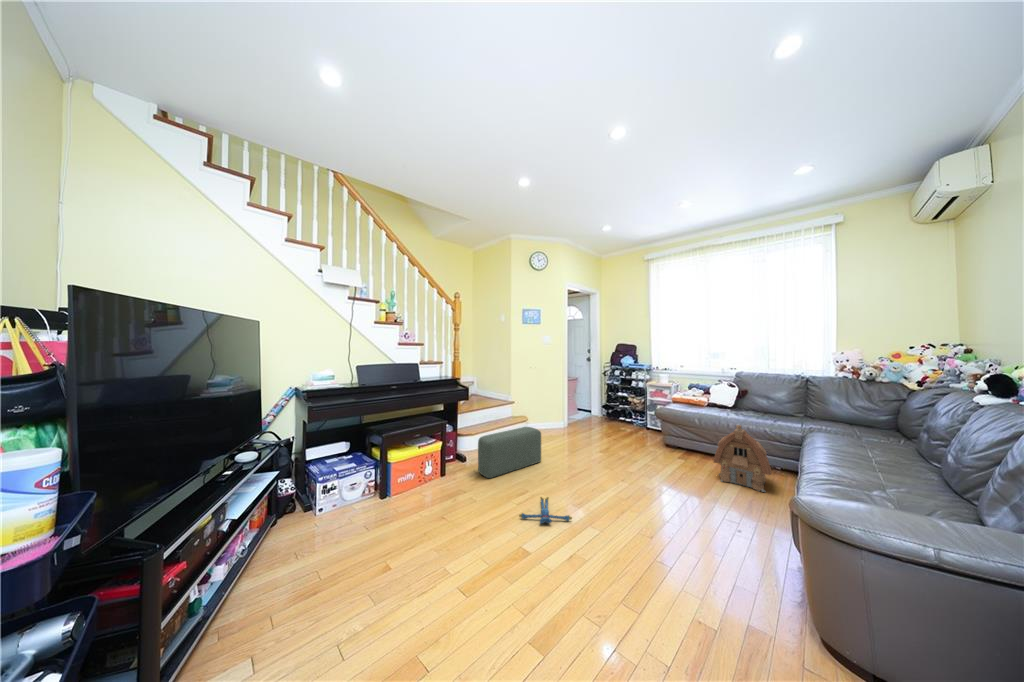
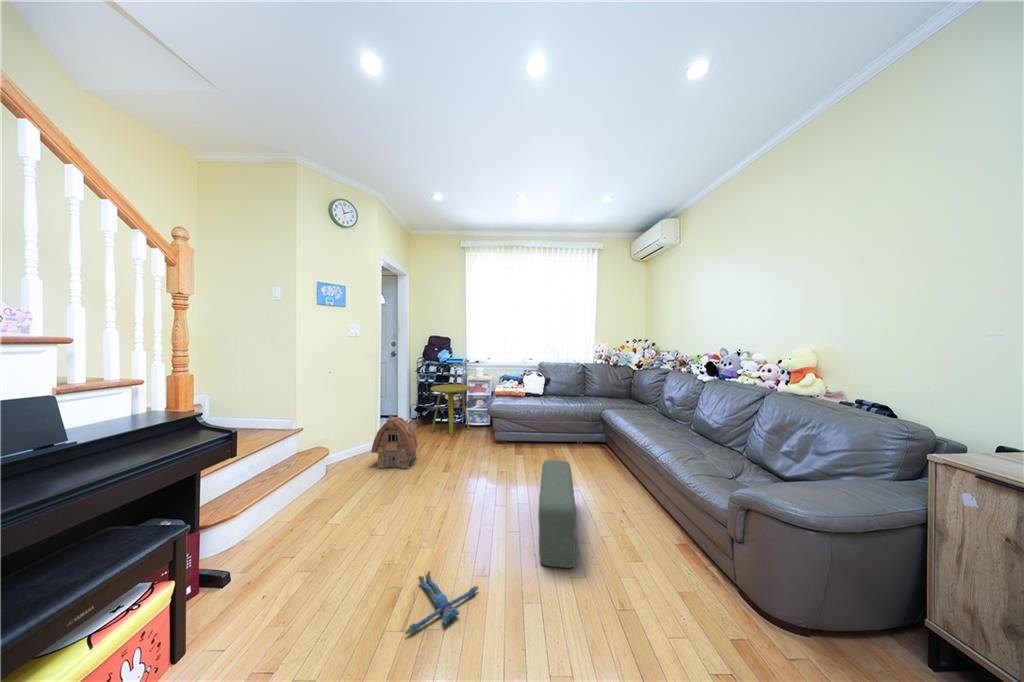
side table: none [610,387,649,433] -> present [430,384,471,437]
toy house: present [714,425,772,492] -> present [371,414,418,469]
pouf: present [478,427,541,478] -> present [538,460,576,568]

